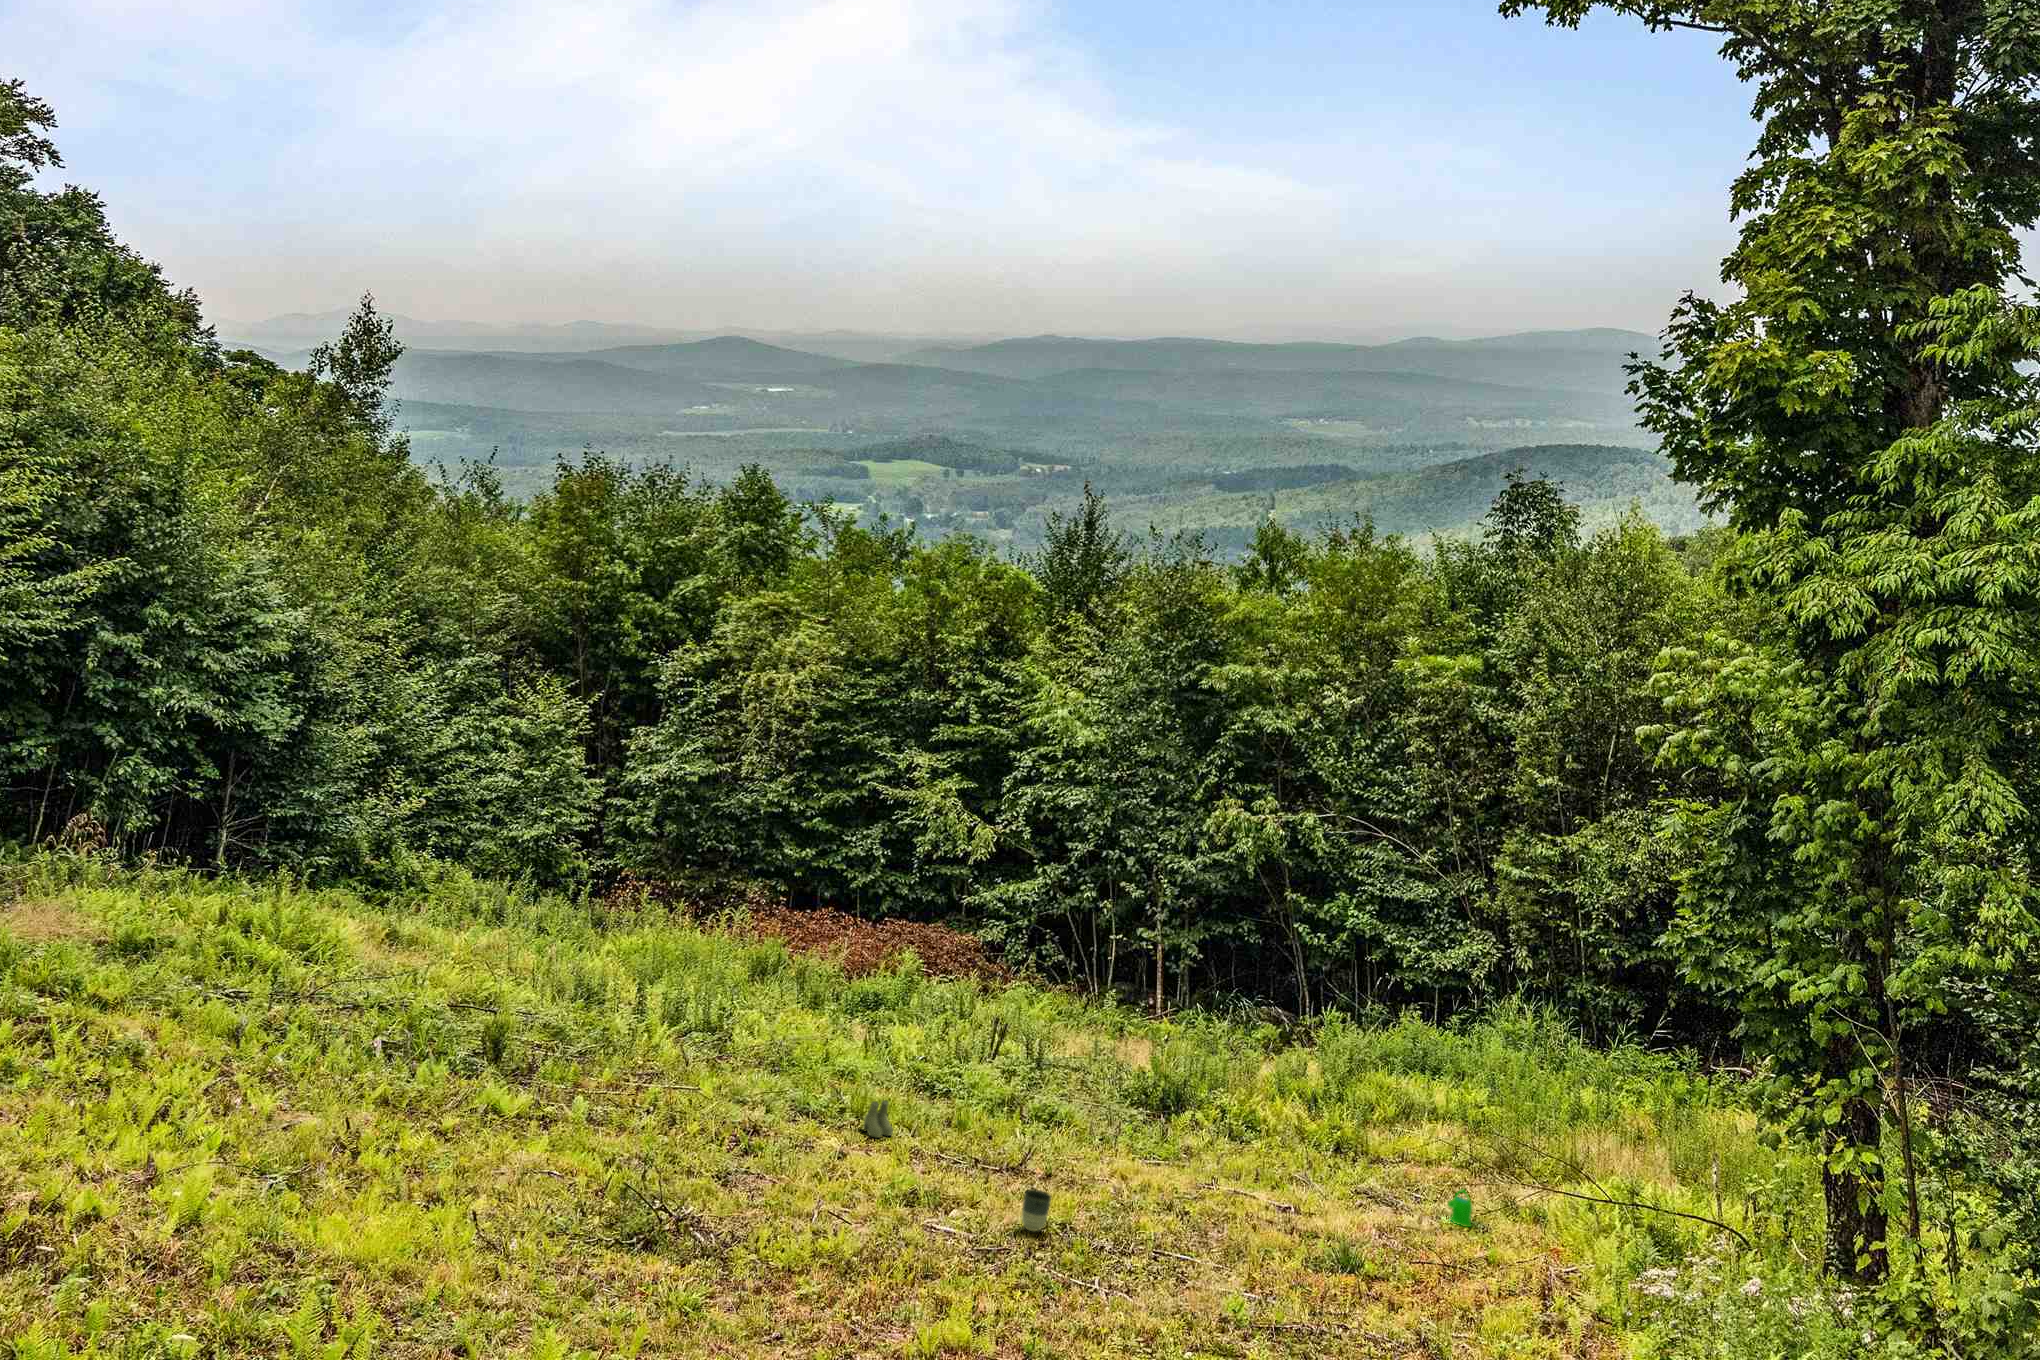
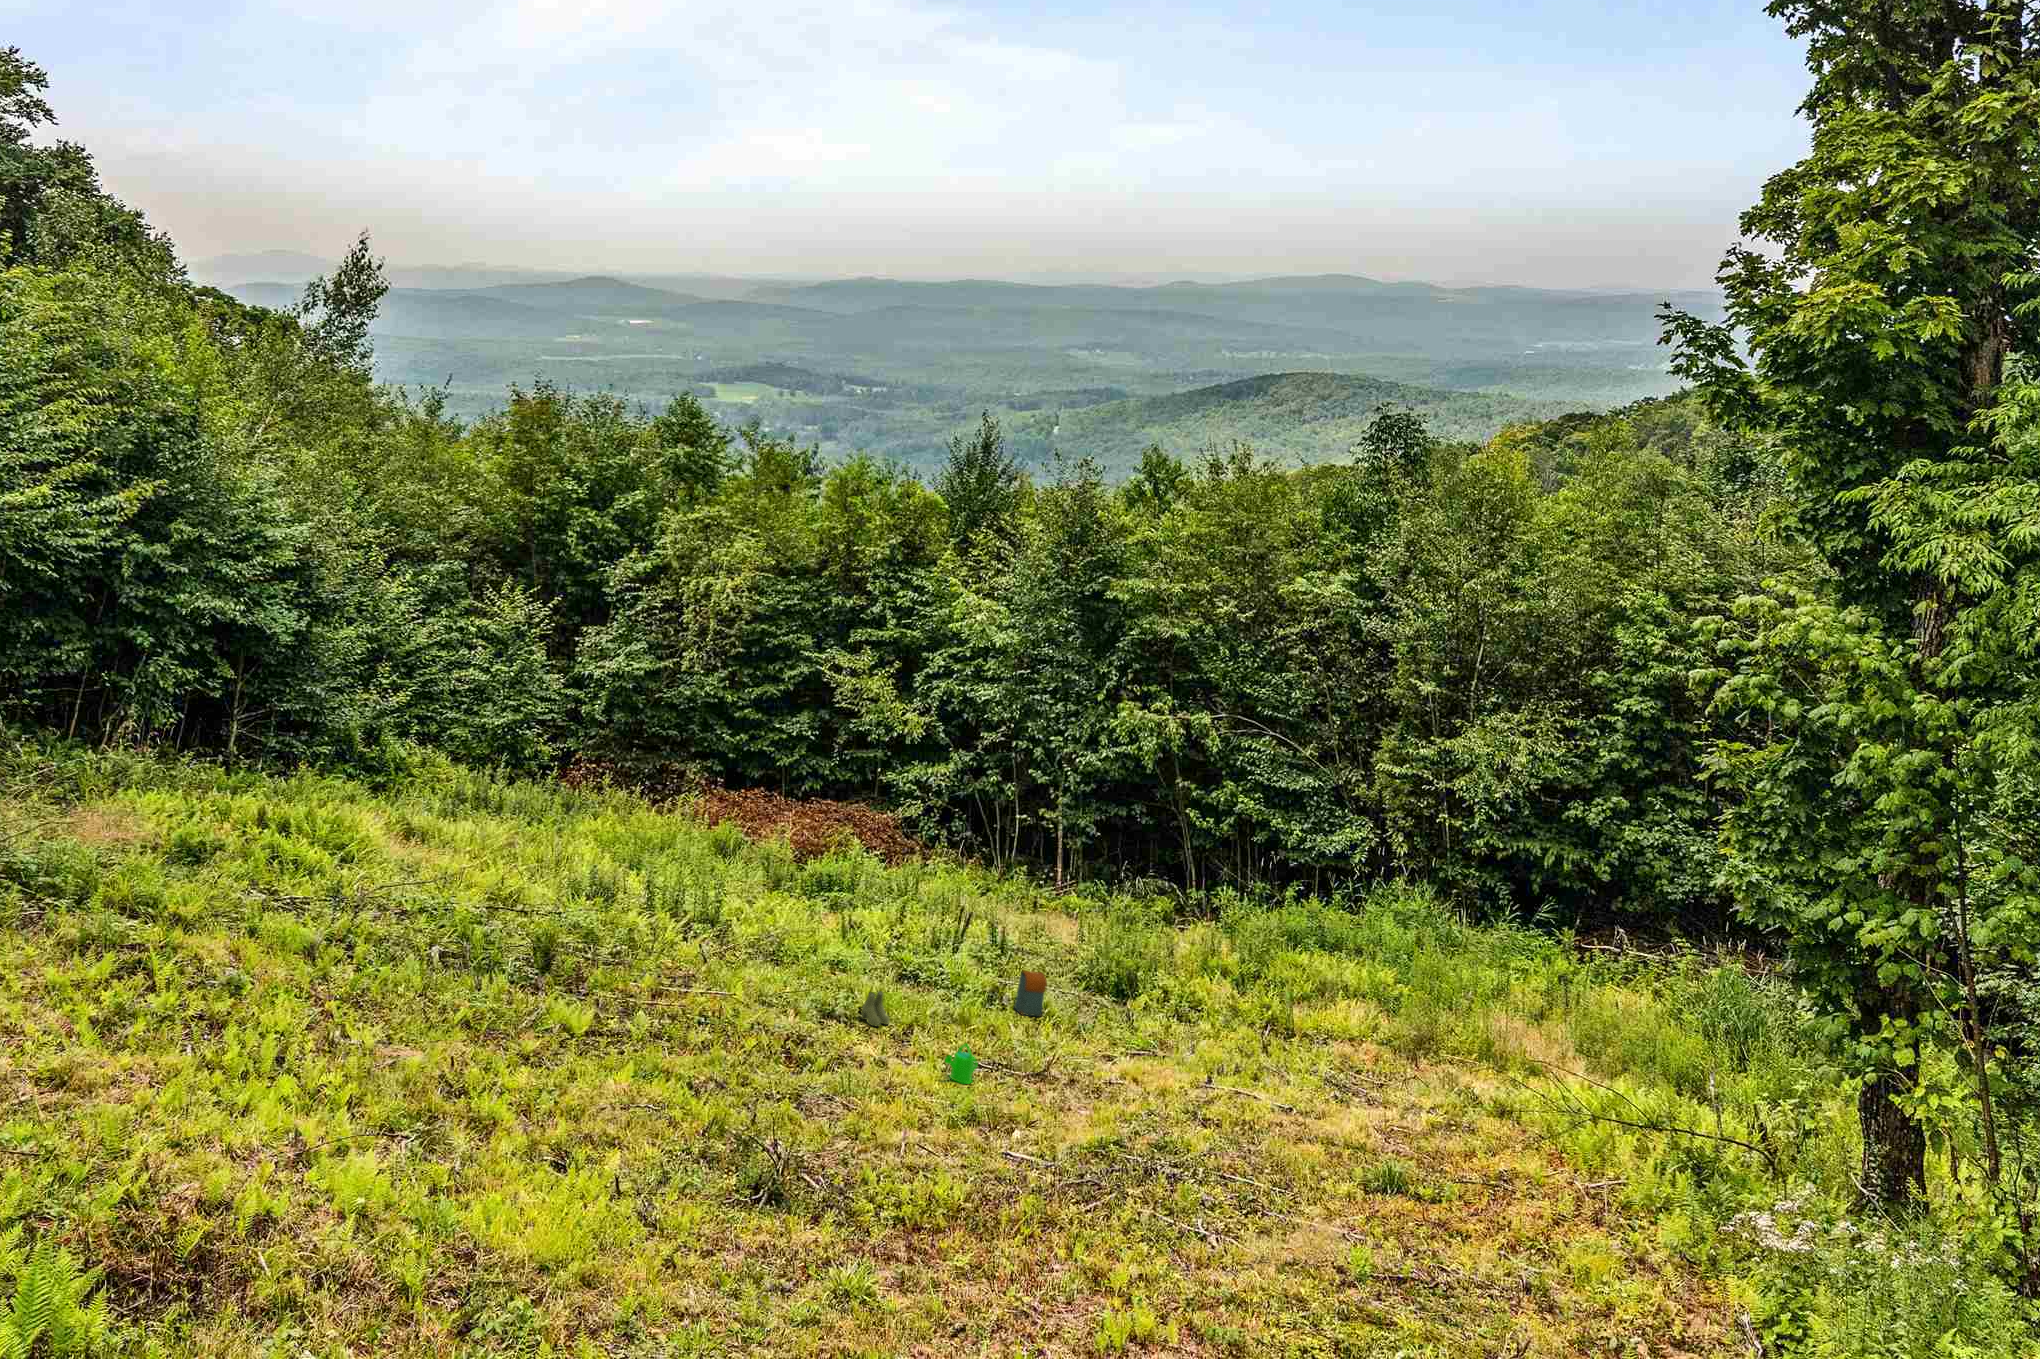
backpack: none [1041,1080,1076,1130] -> present [1015,970,1047,1016]
planter: present [1022,1189,1051,1232] -> none [1032,1086,1060,1127]
watering can: present [1448,1189,1472,1227] -> present [945,1044,978,1084]

